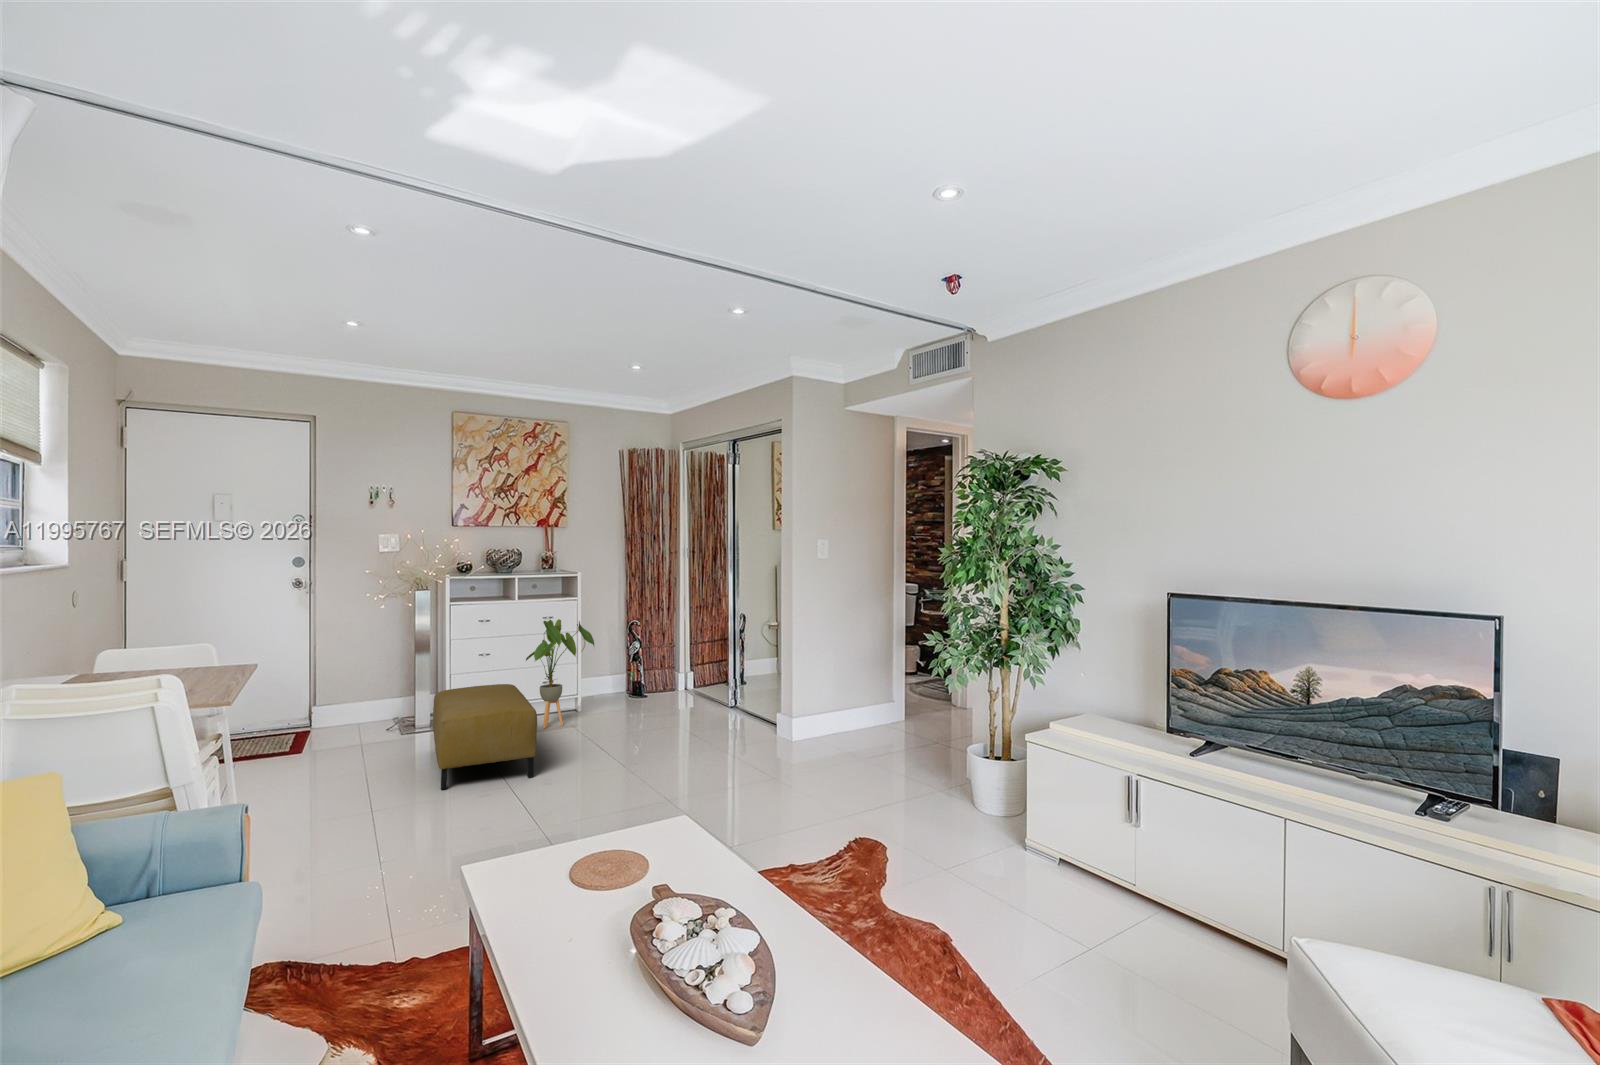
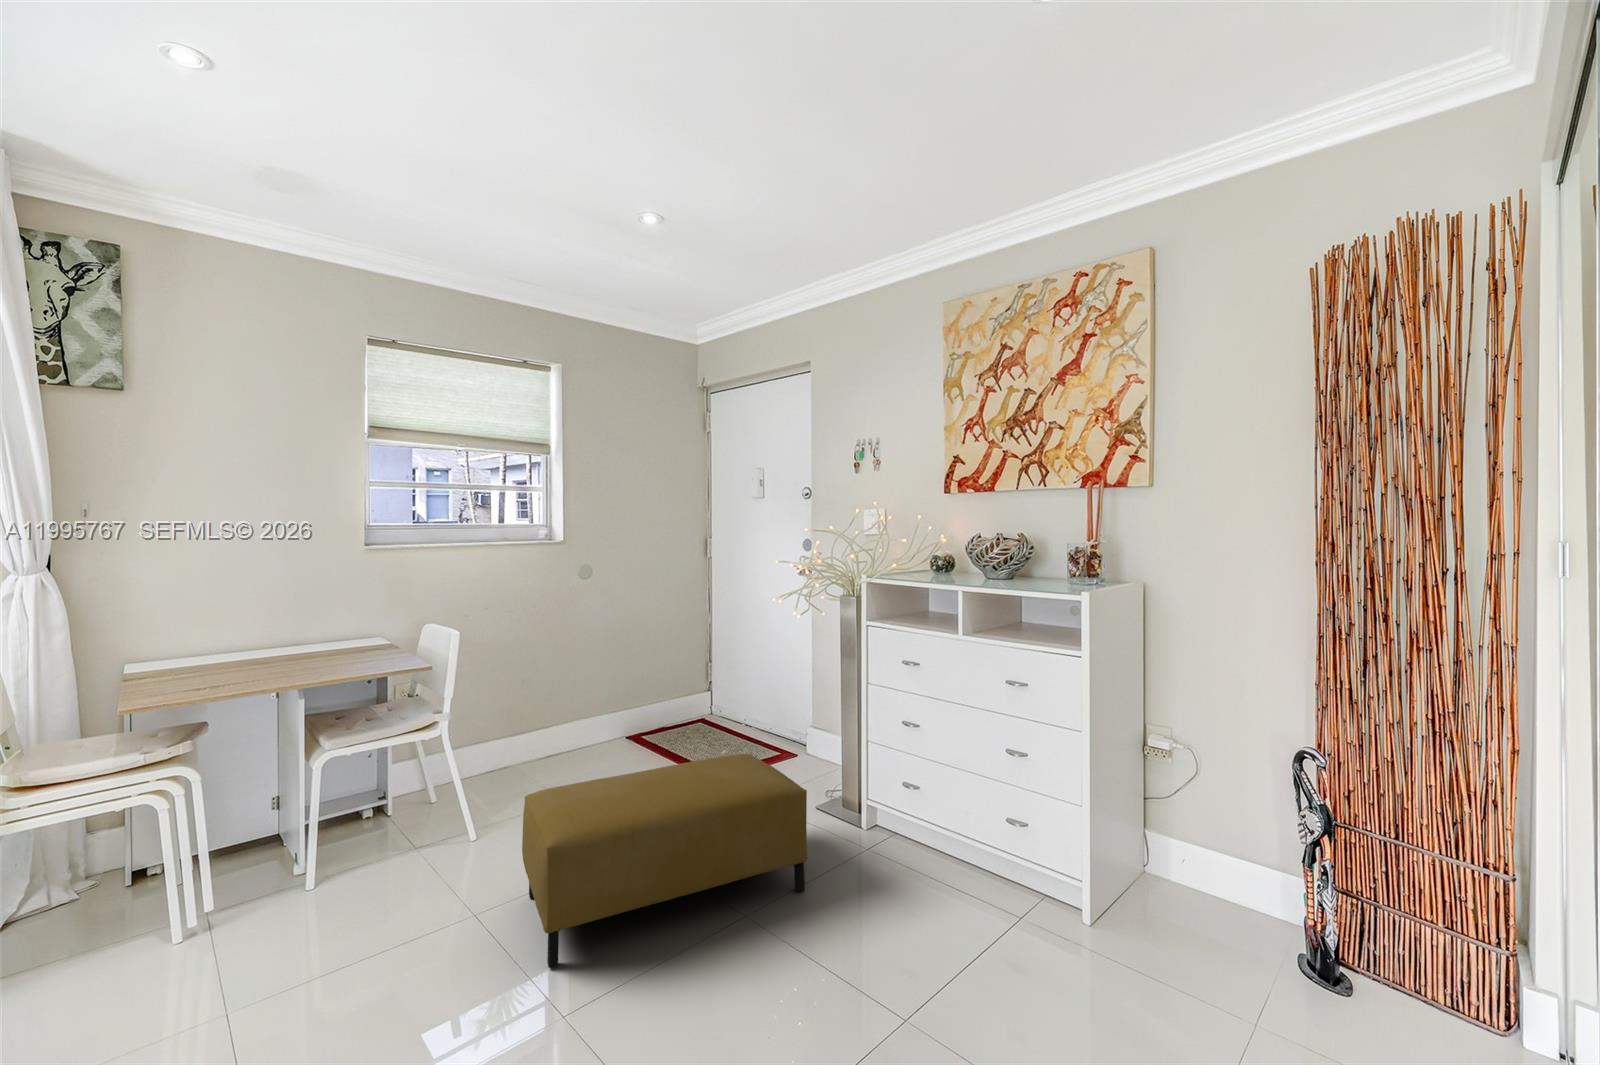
house plant: present [526,619,594,728] -> none [858,686,994,919]

